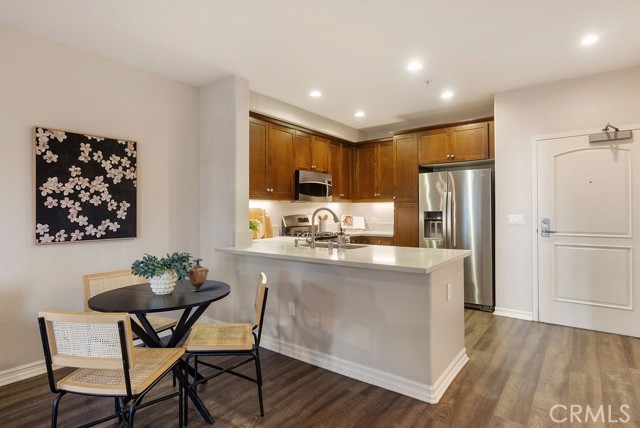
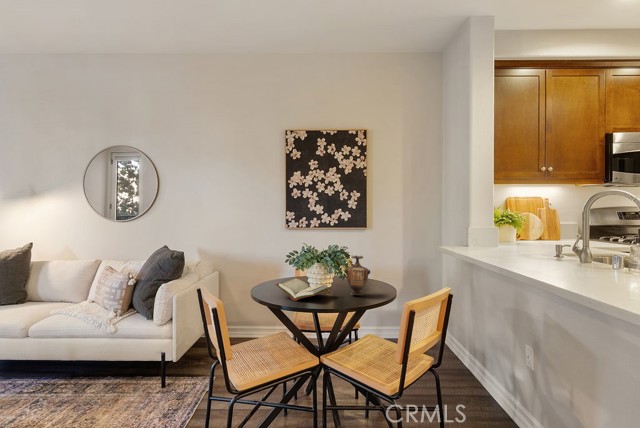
book: none [133,286,181,305] -> present [276,278,331,301]

